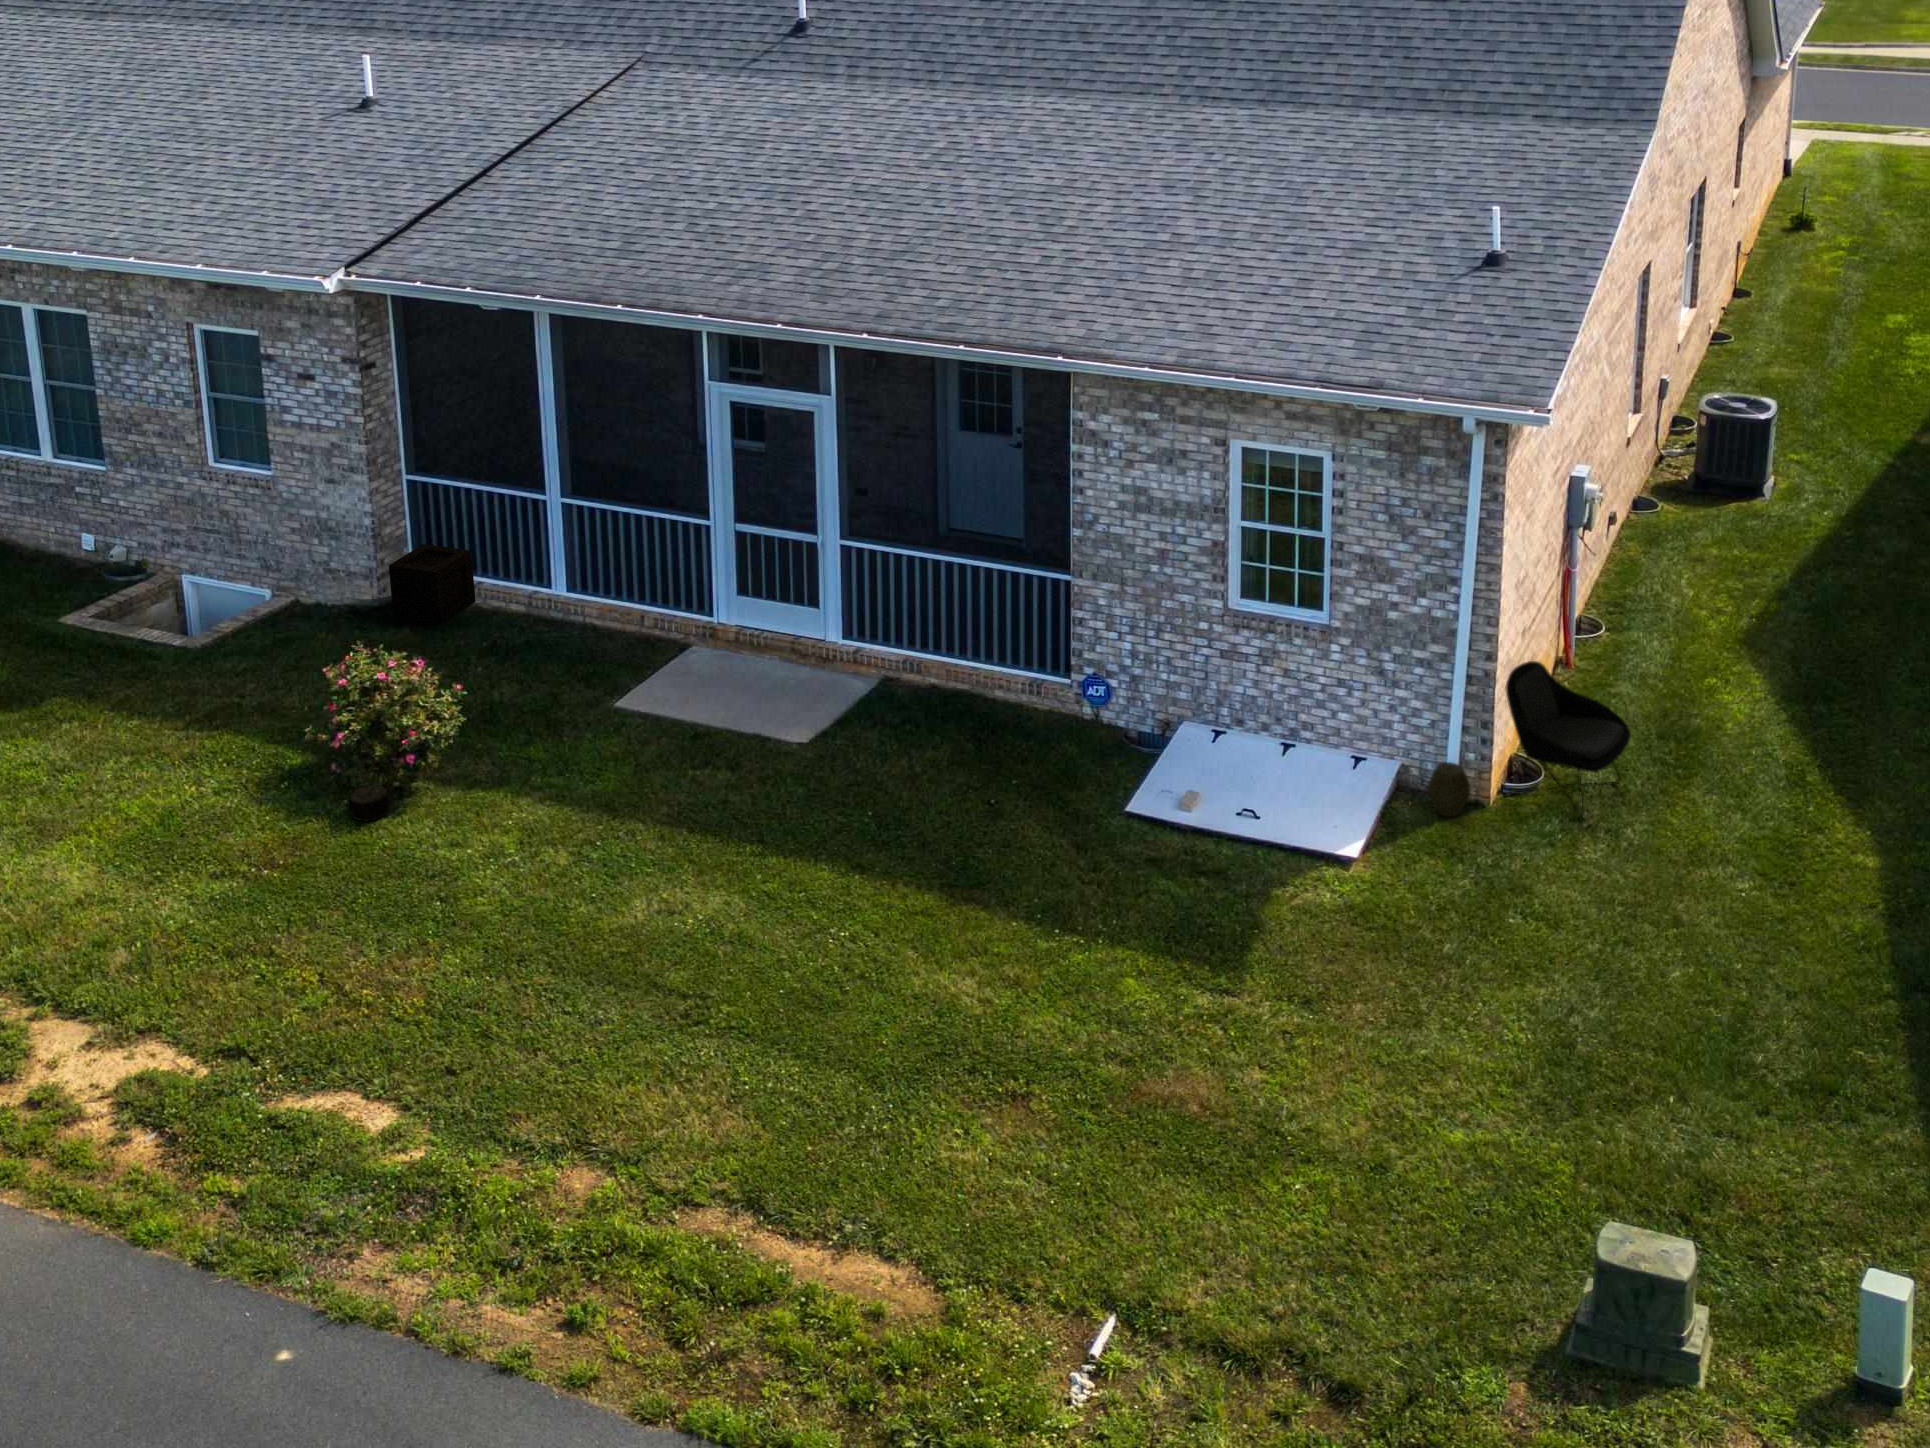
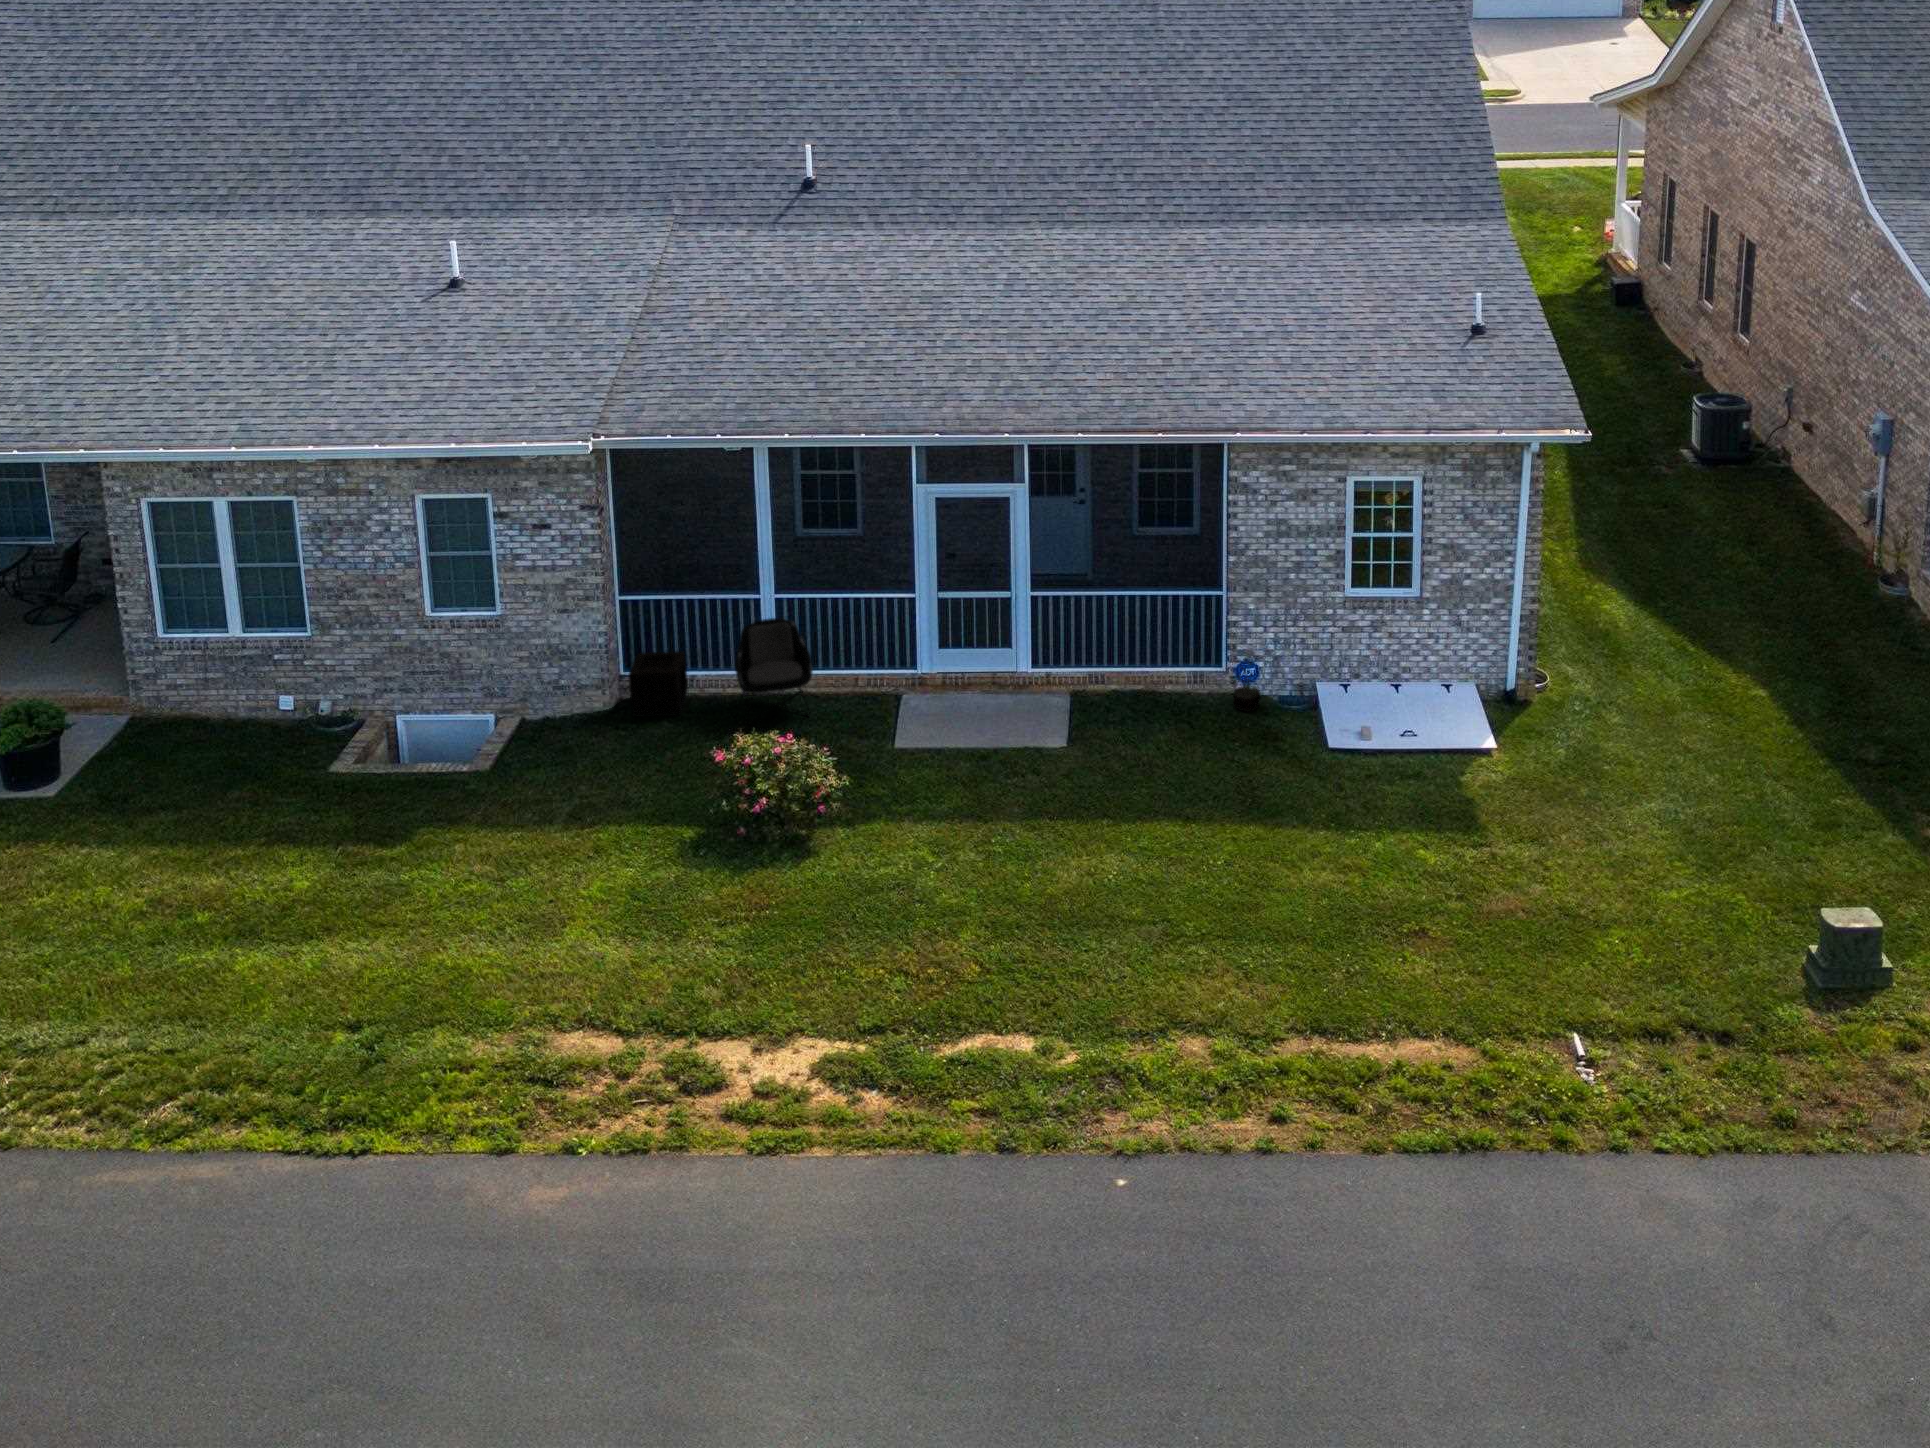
lounge chair: present [1499,661,1631,822] -> present [735,618,813,724]
decorative plant: present [348,744,391,821] -> present [1233,658,1261,712]
woven basket: present [1428,762,1470,817] -> none [1504,676,1533,713]

